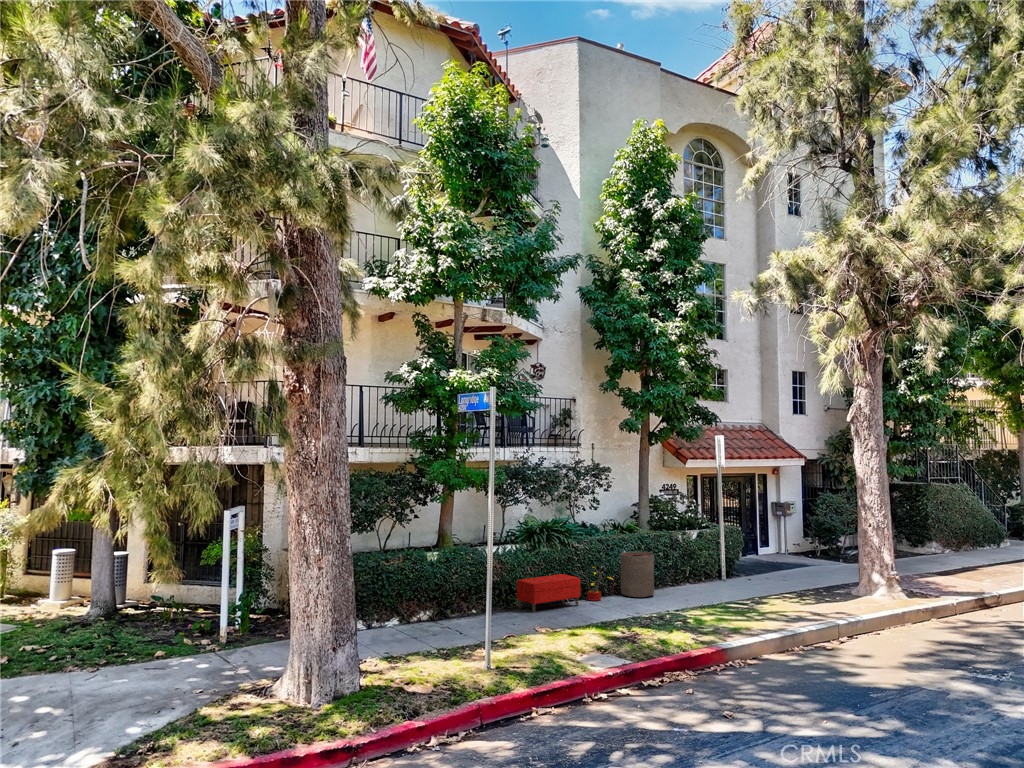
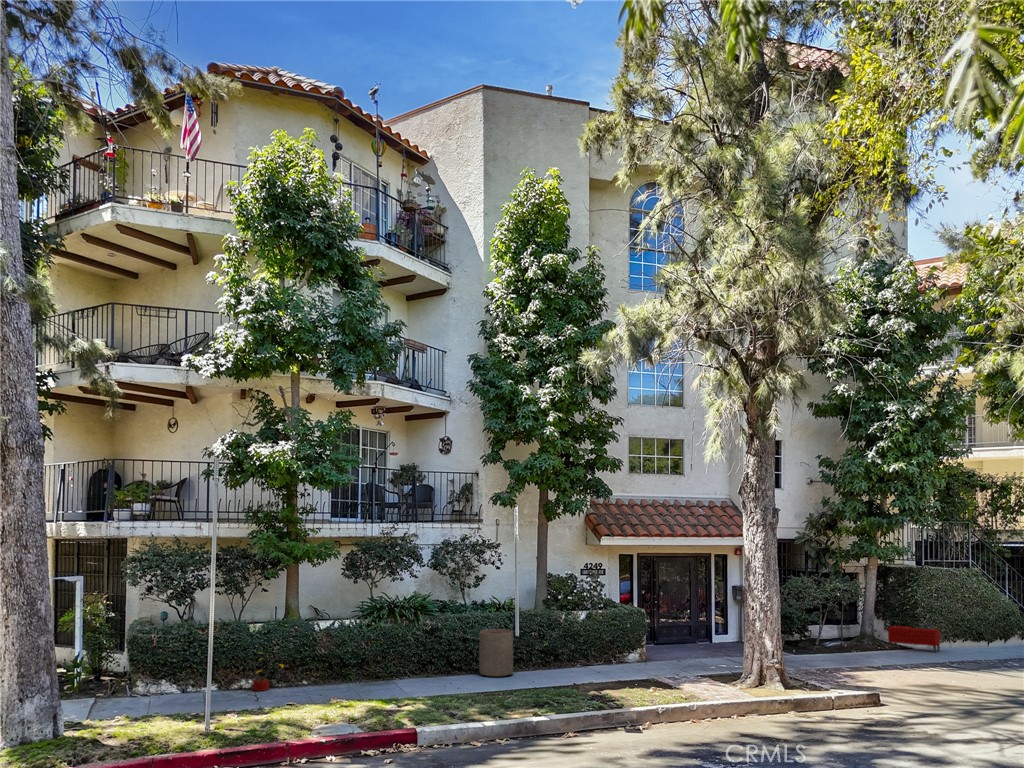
decorative plant: present [582,572,612,601] -> present [248,652,284,691]
bench: present [517,574,581,612] -> present [888,626,940,653]

